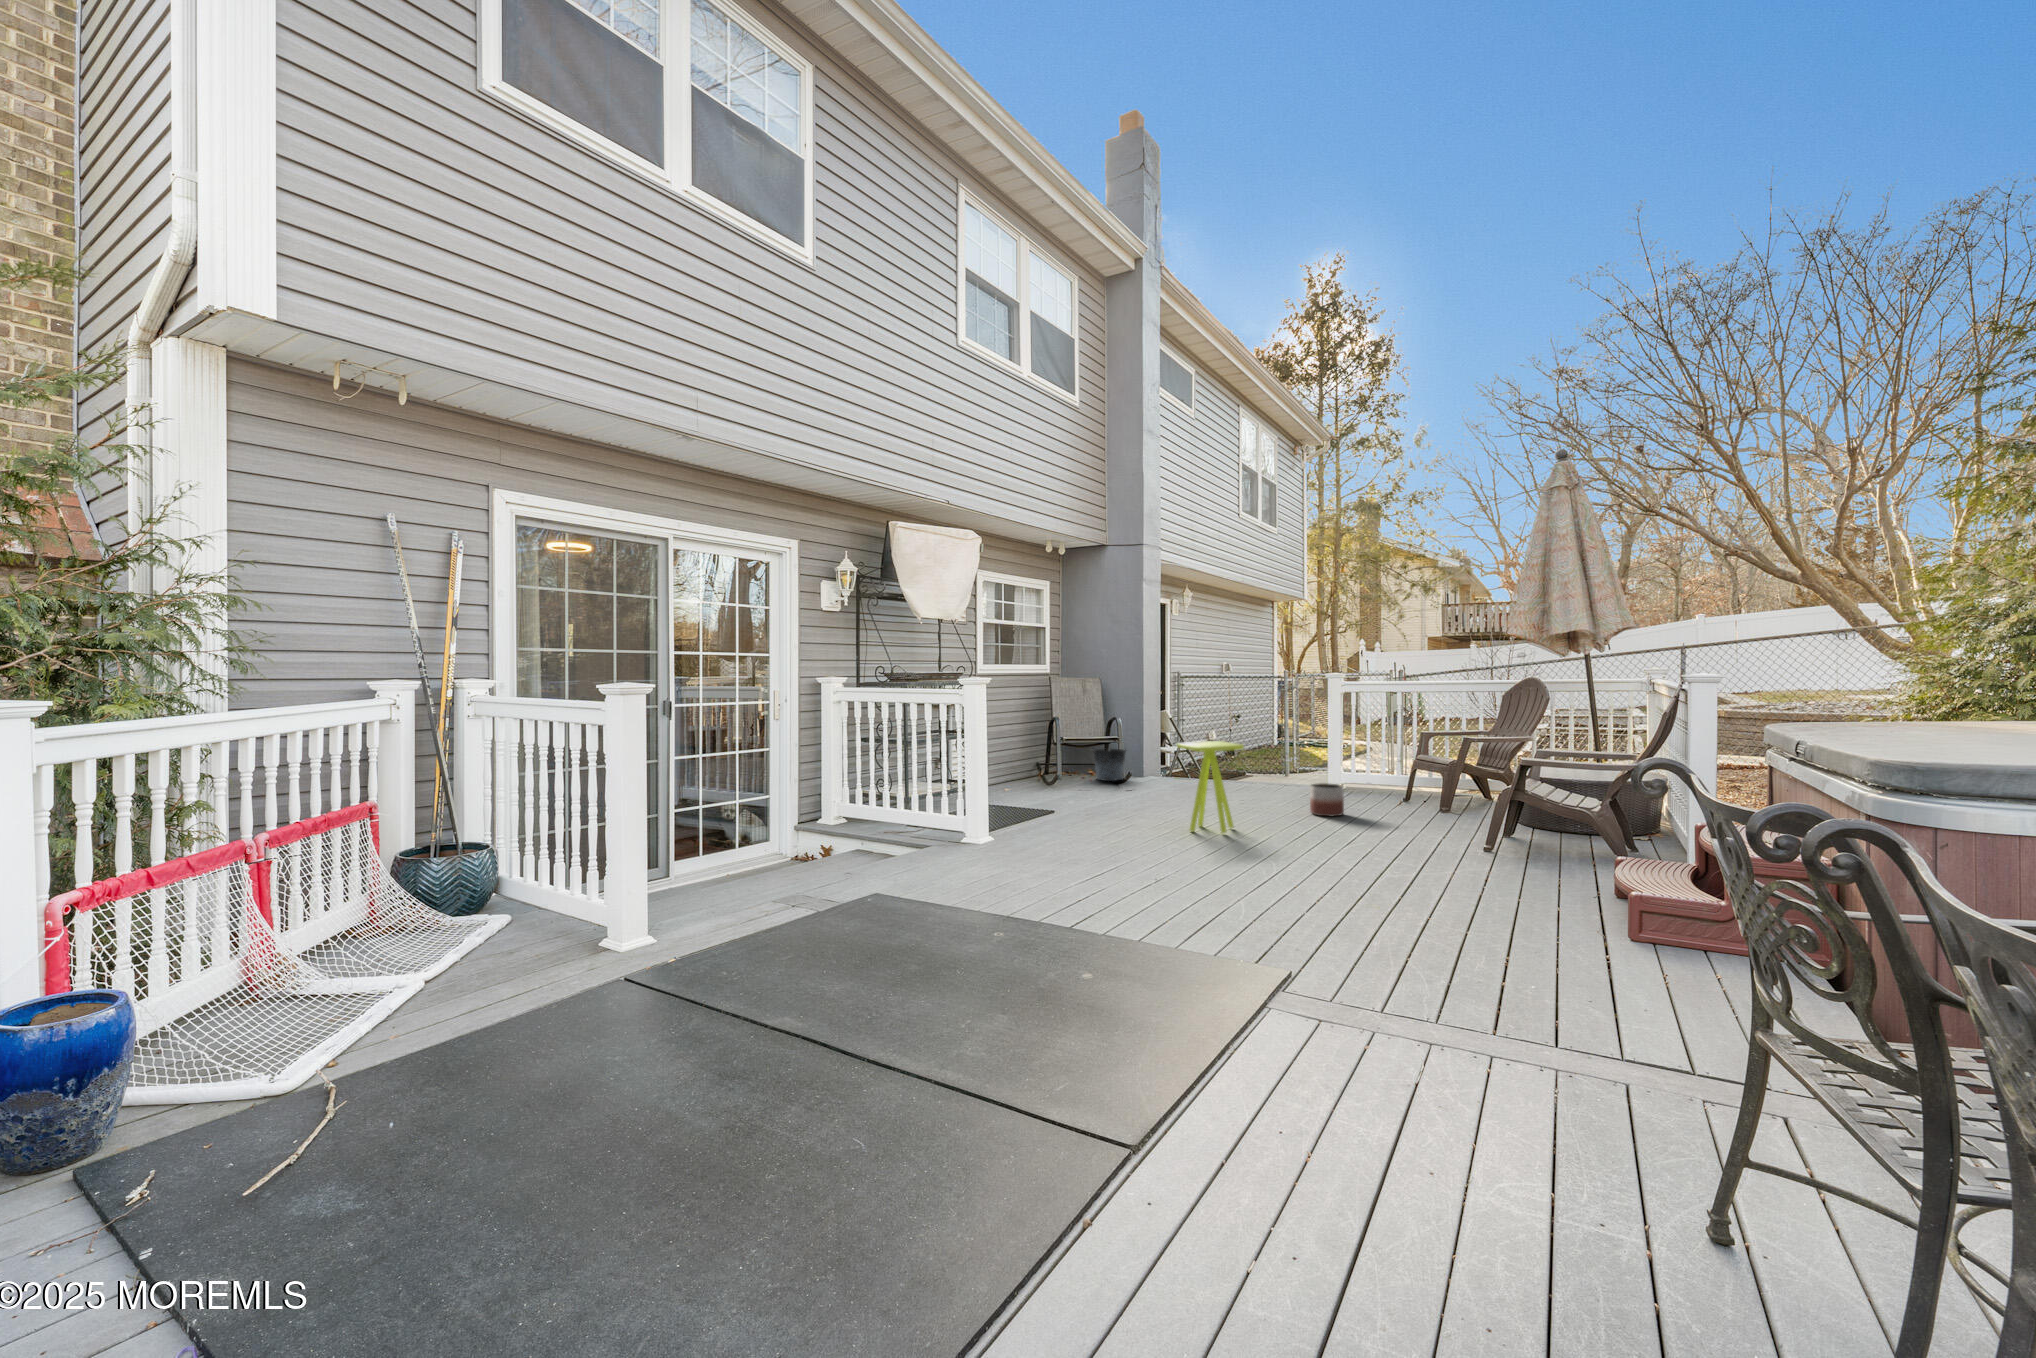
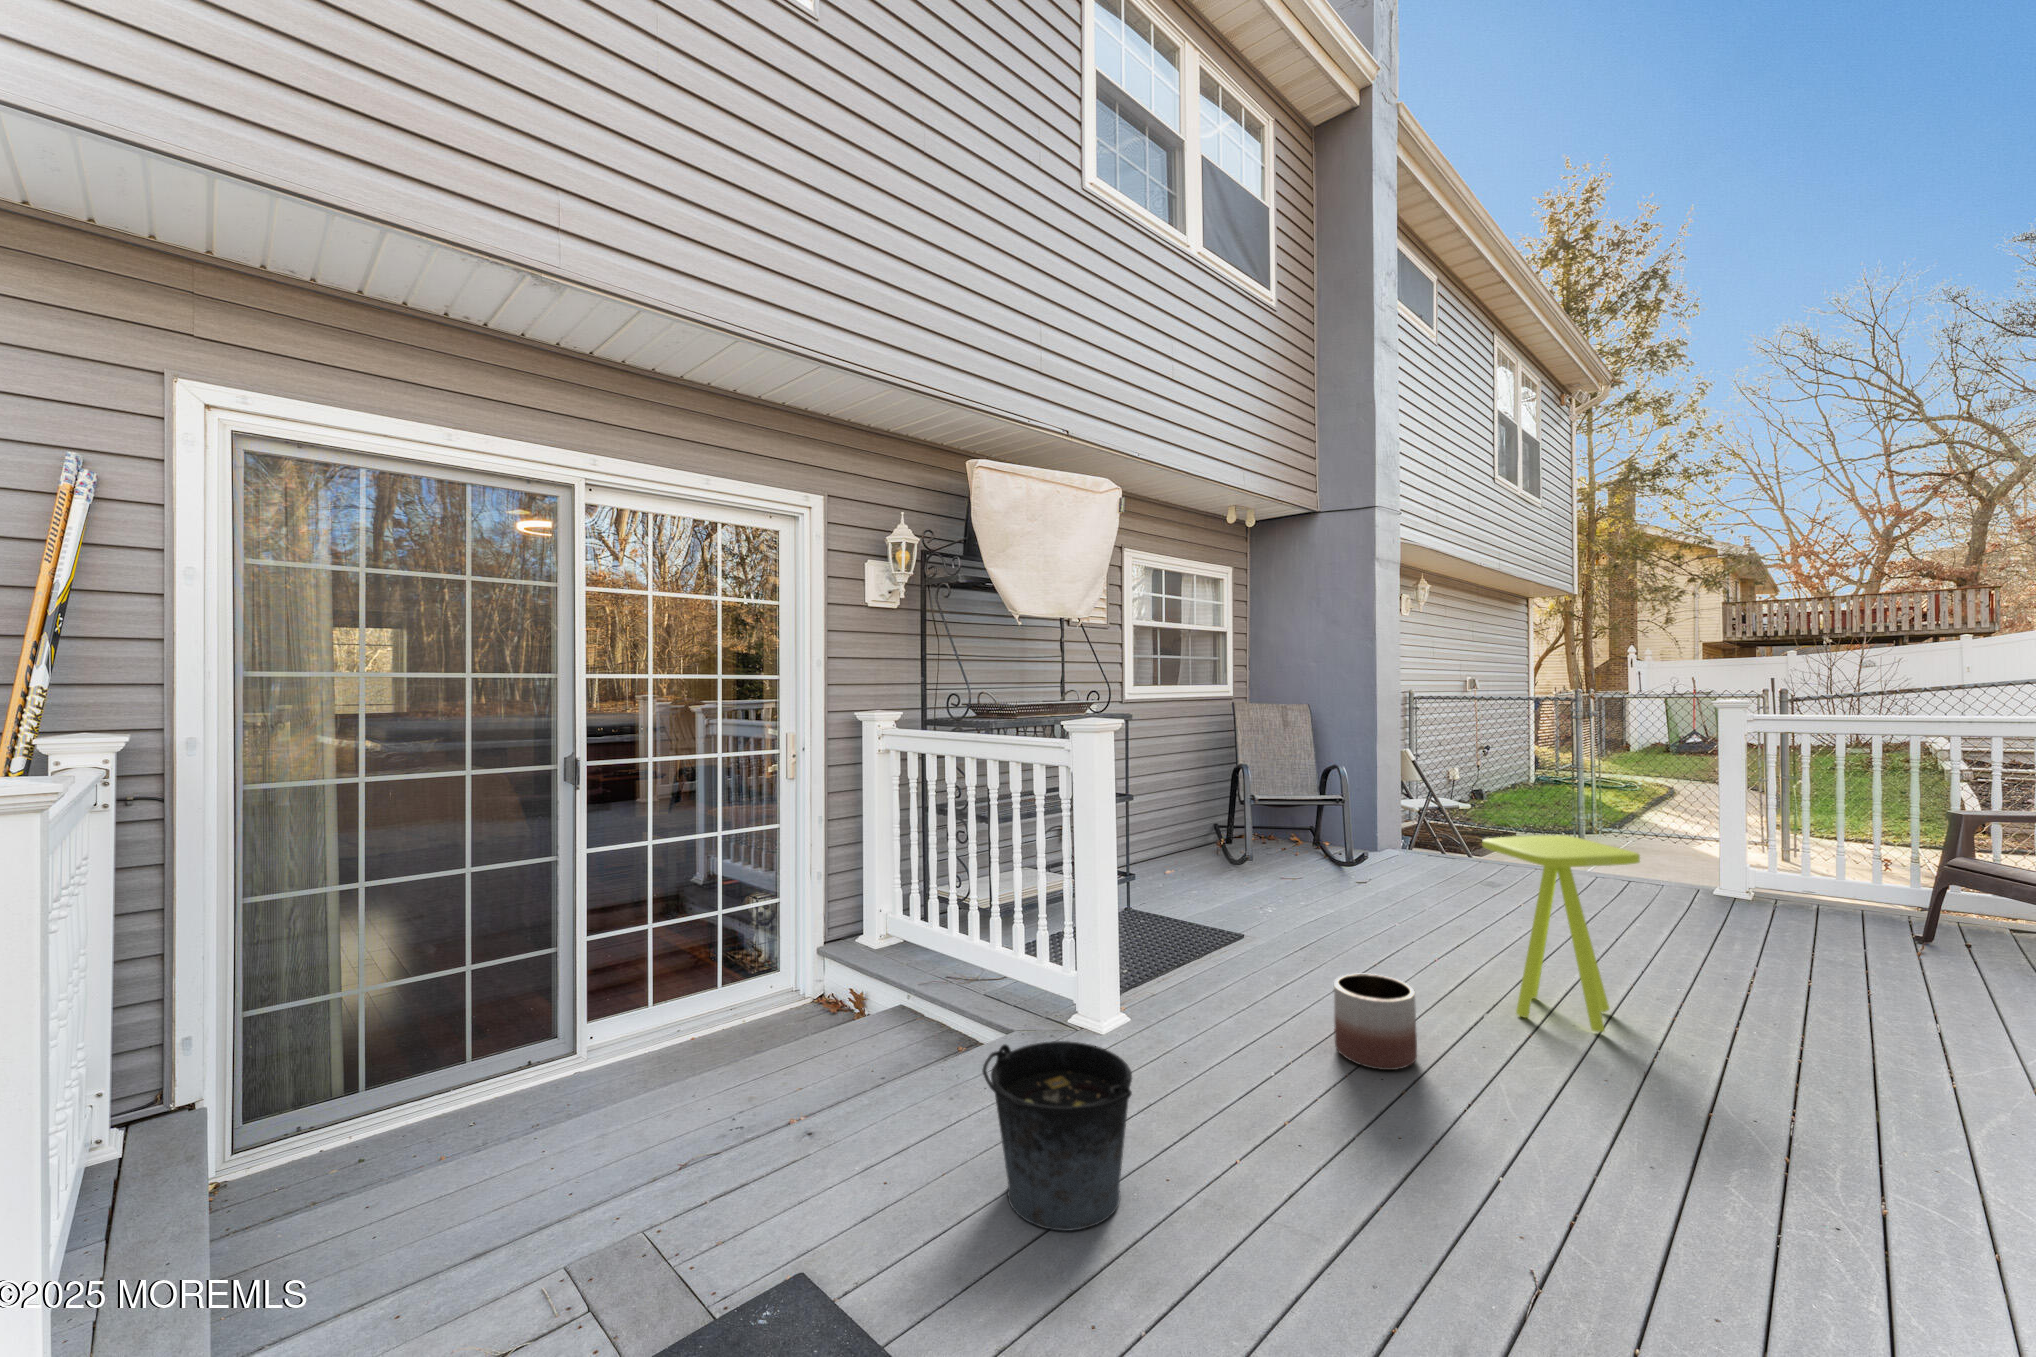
bucket: present [1092,749,1126,781] -> present [982,1041,1132,1231]
planter: present [1310,783,1344,816] -> present [1334,974,1417,1070]

